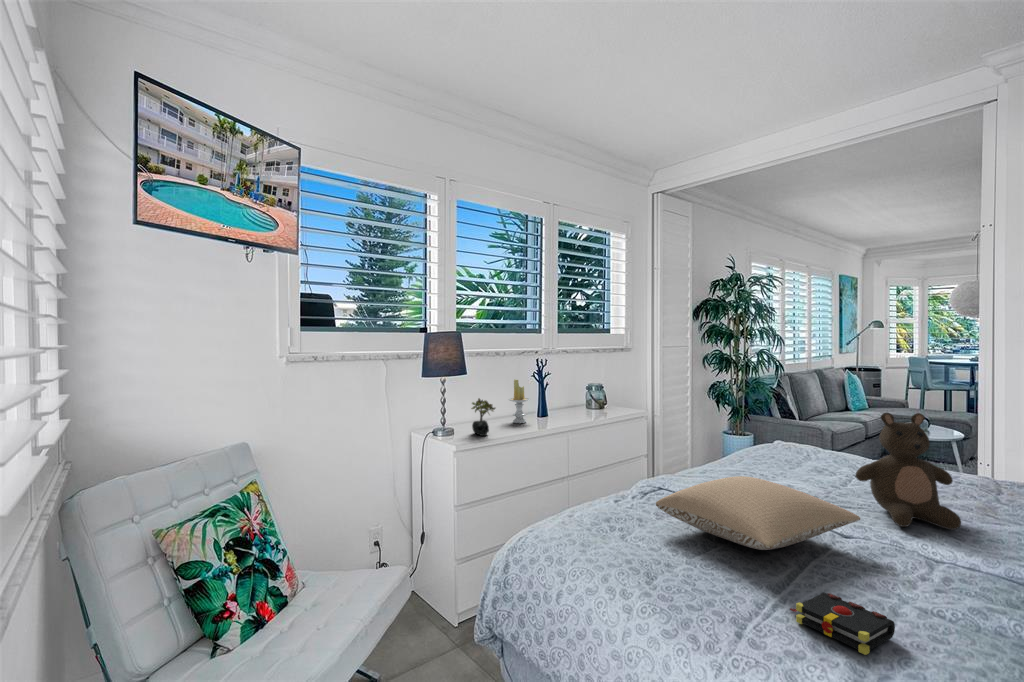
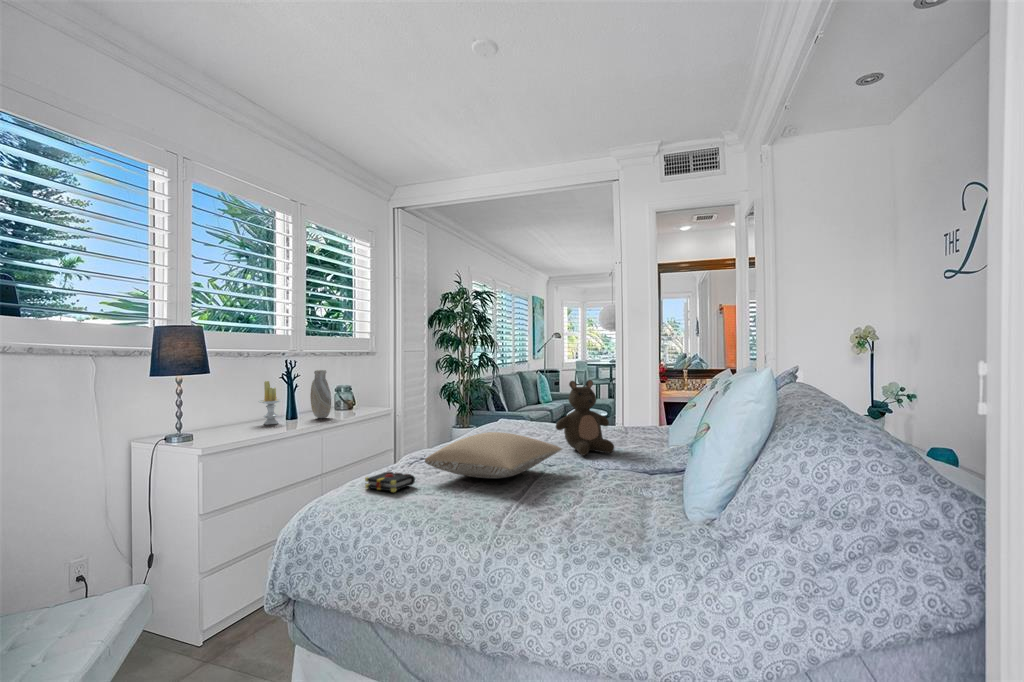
vase: none [558,370,578,420] -> present [310,370,331,418]
succulent plant: present [471,398,495,436] -> none [223,399,252,436]
book: present [790,593,895,655] -> present [365,472,415,492]

